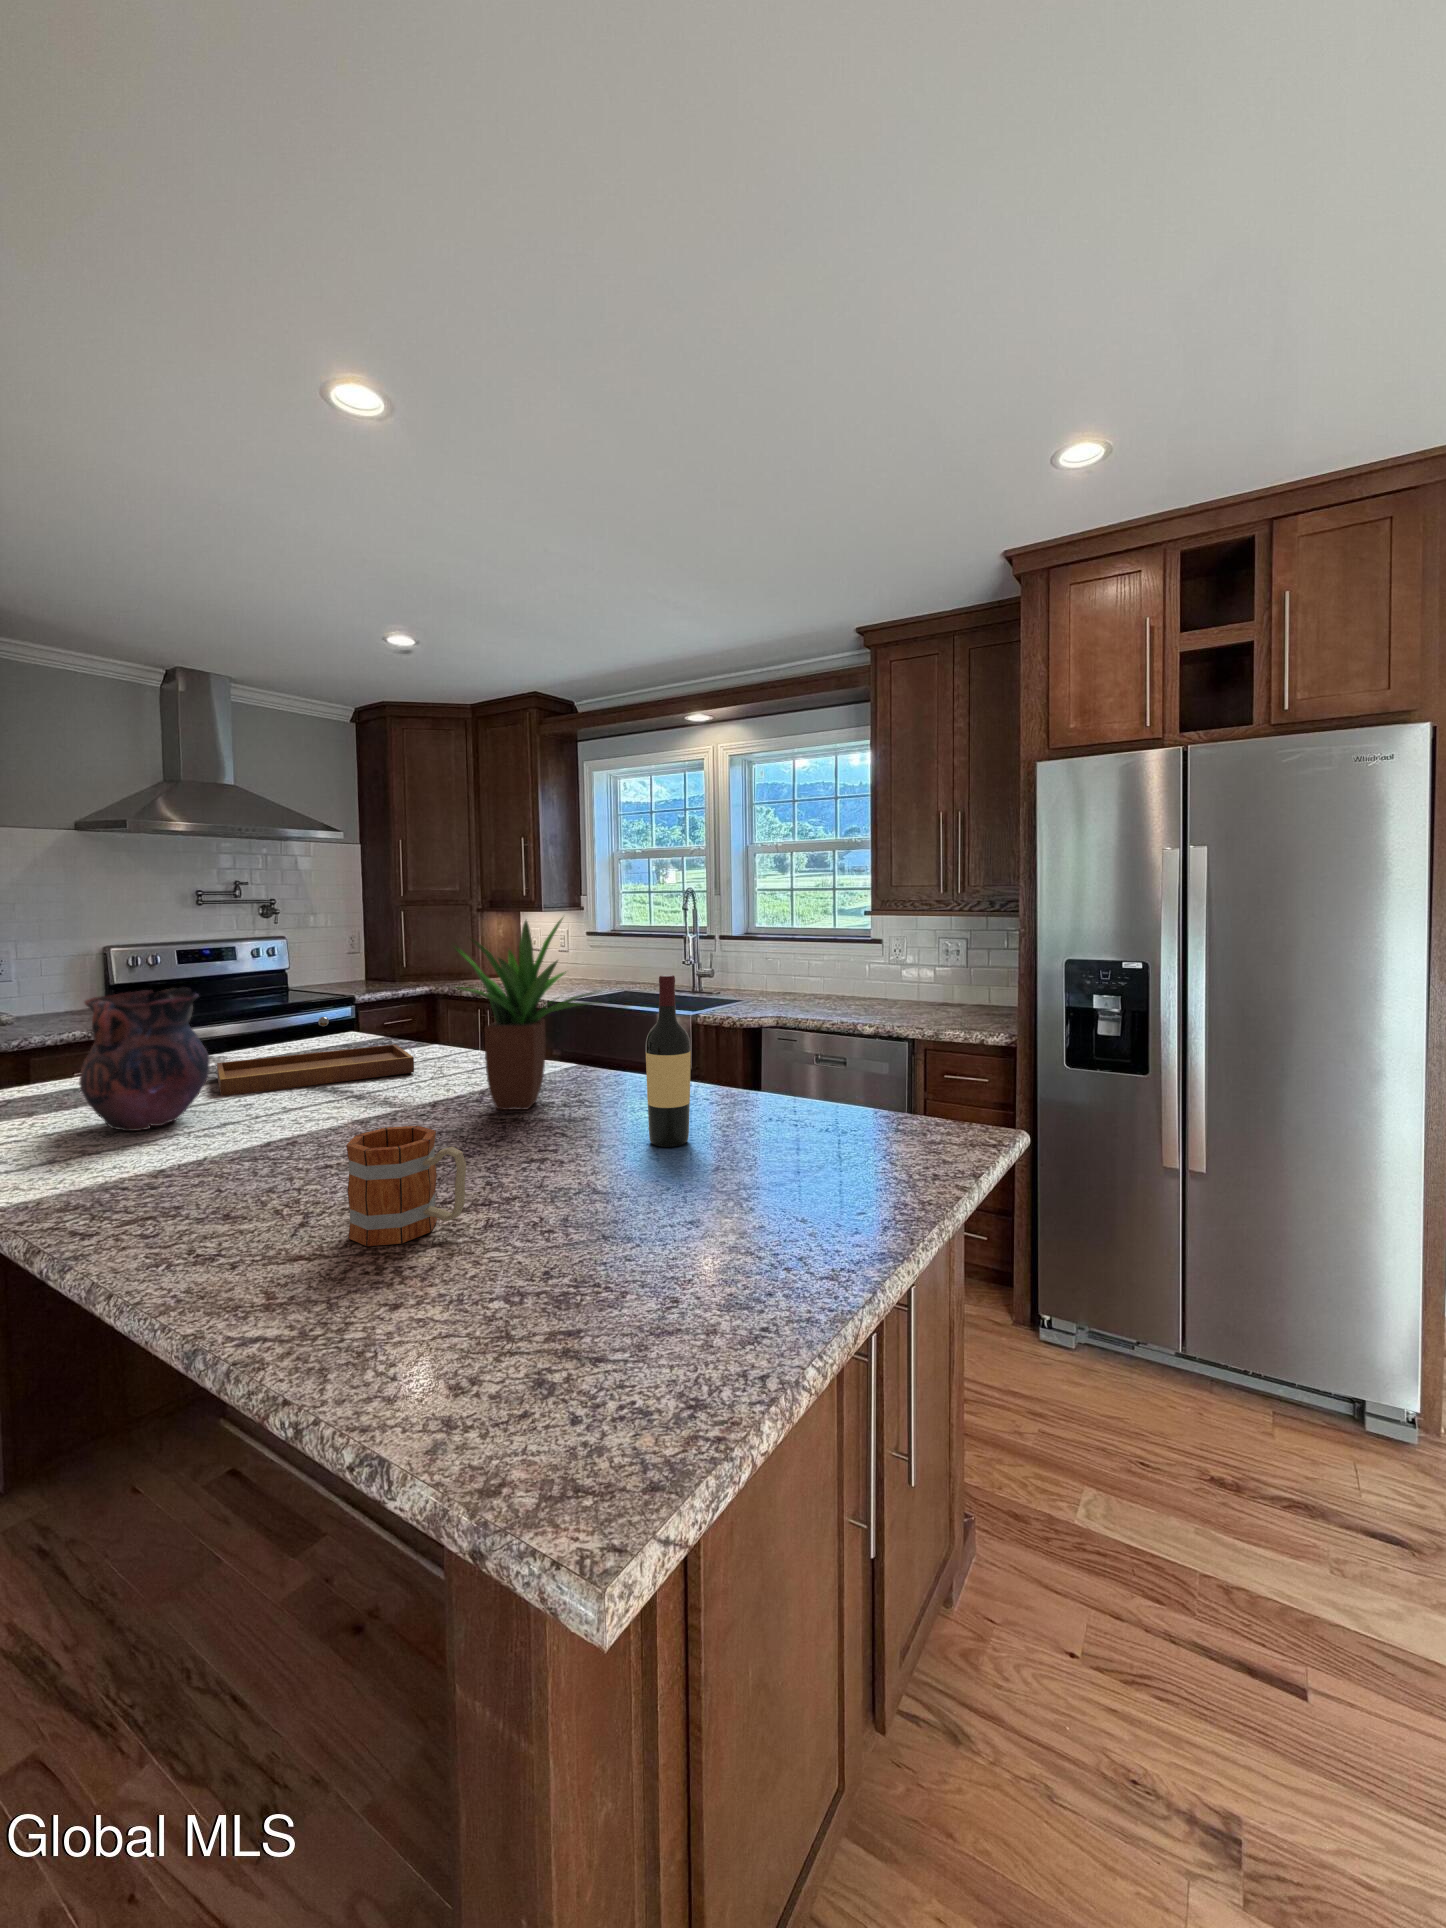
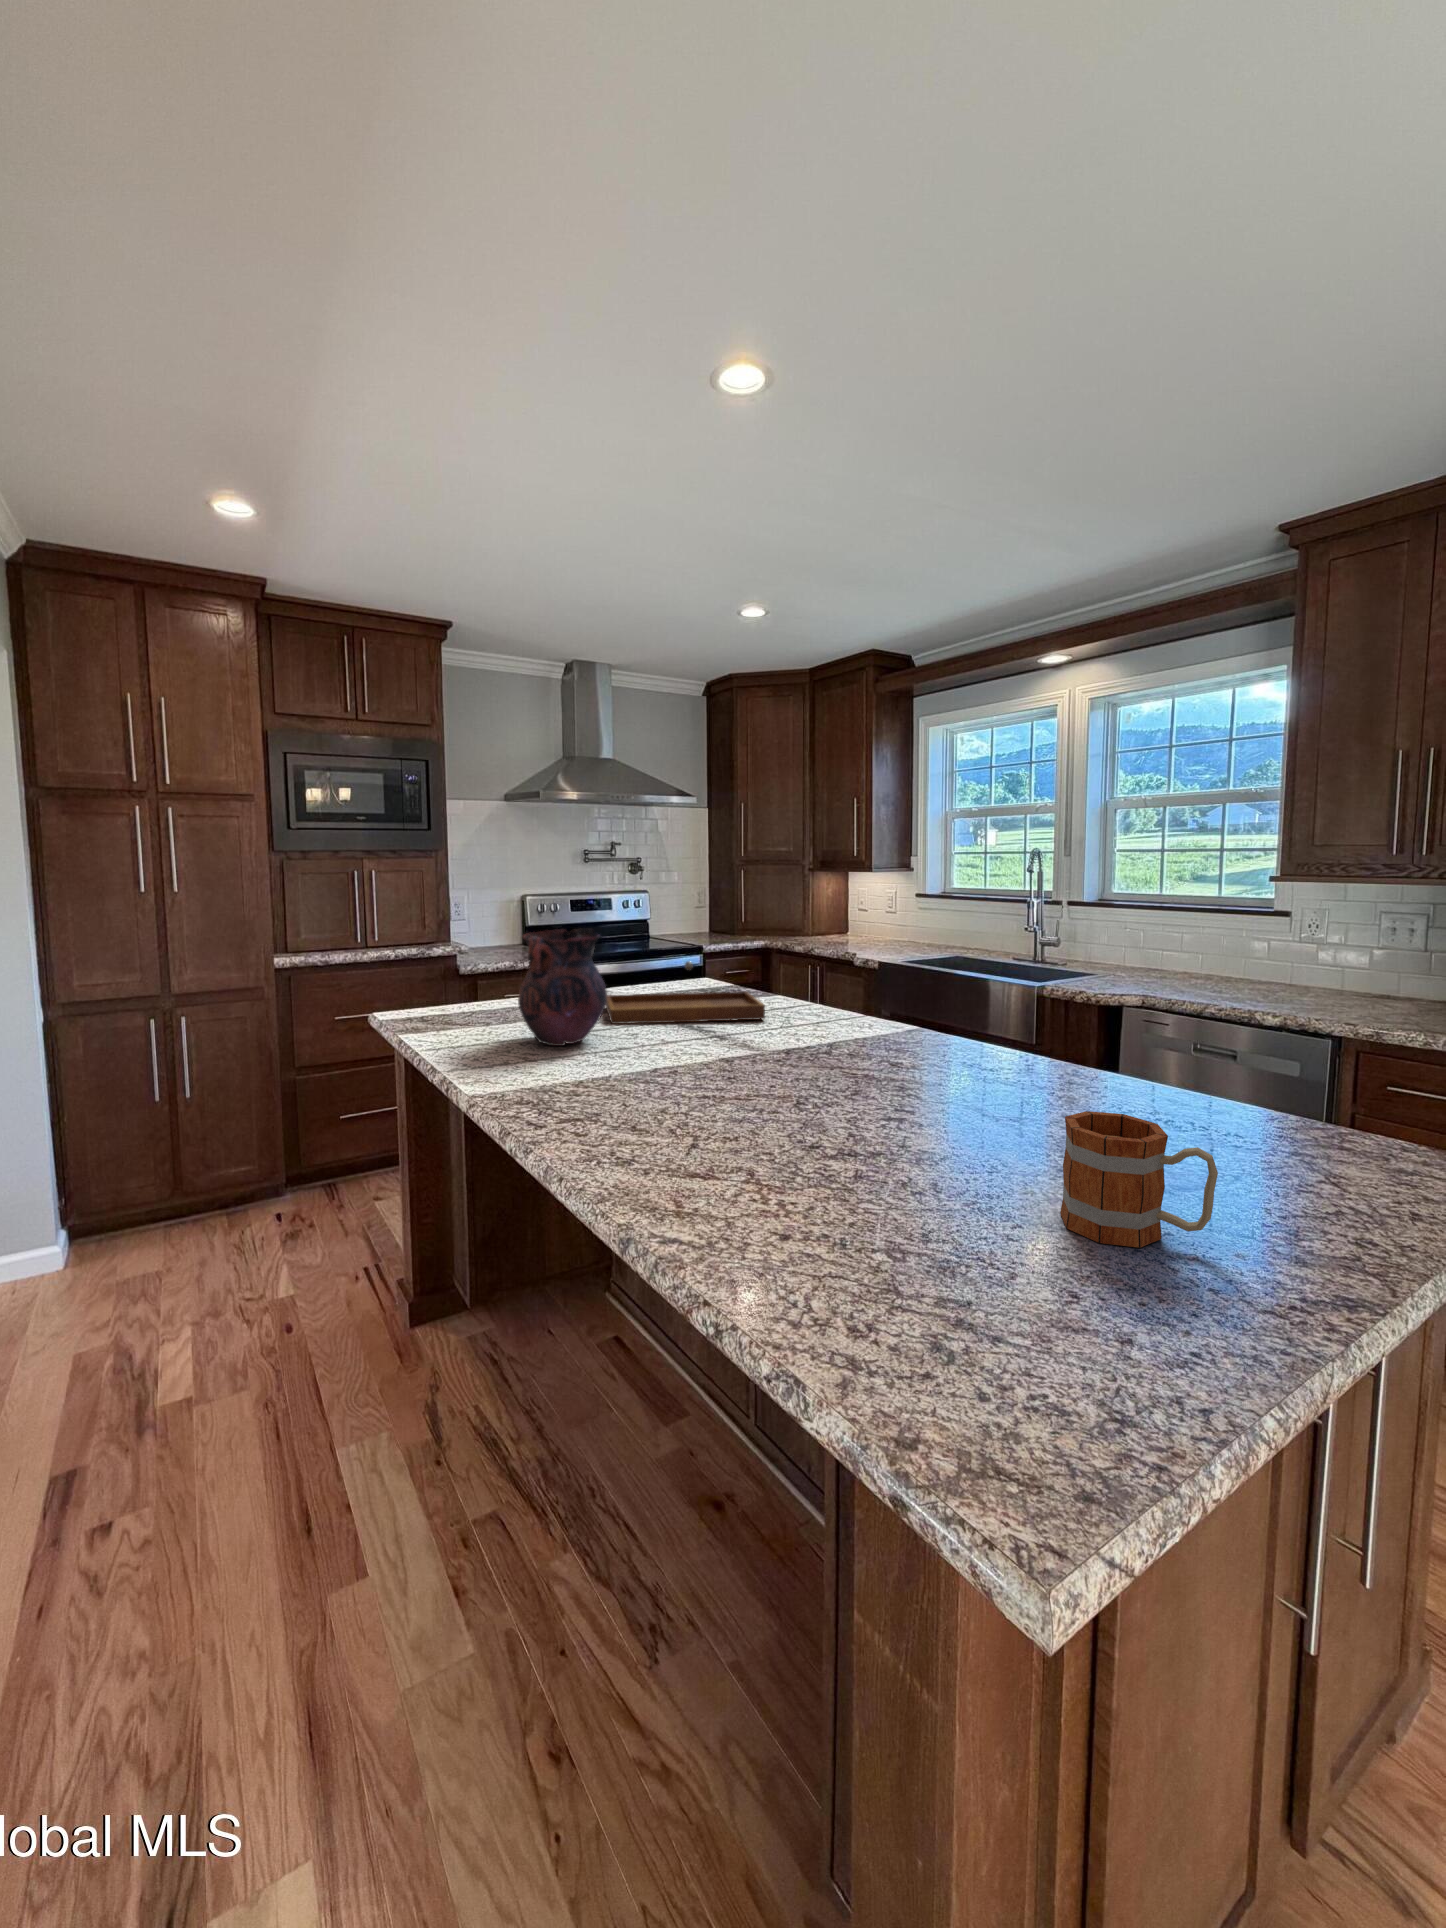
potted plant: present [455,918,597,1110] -> none [808,871,965,1068]
wine bottle: present [646,975,691,1147] -> none [1016,939,1070,1127]
mug: present [346,1126,466,1246] -> present [1060,1111,1218,1248]

